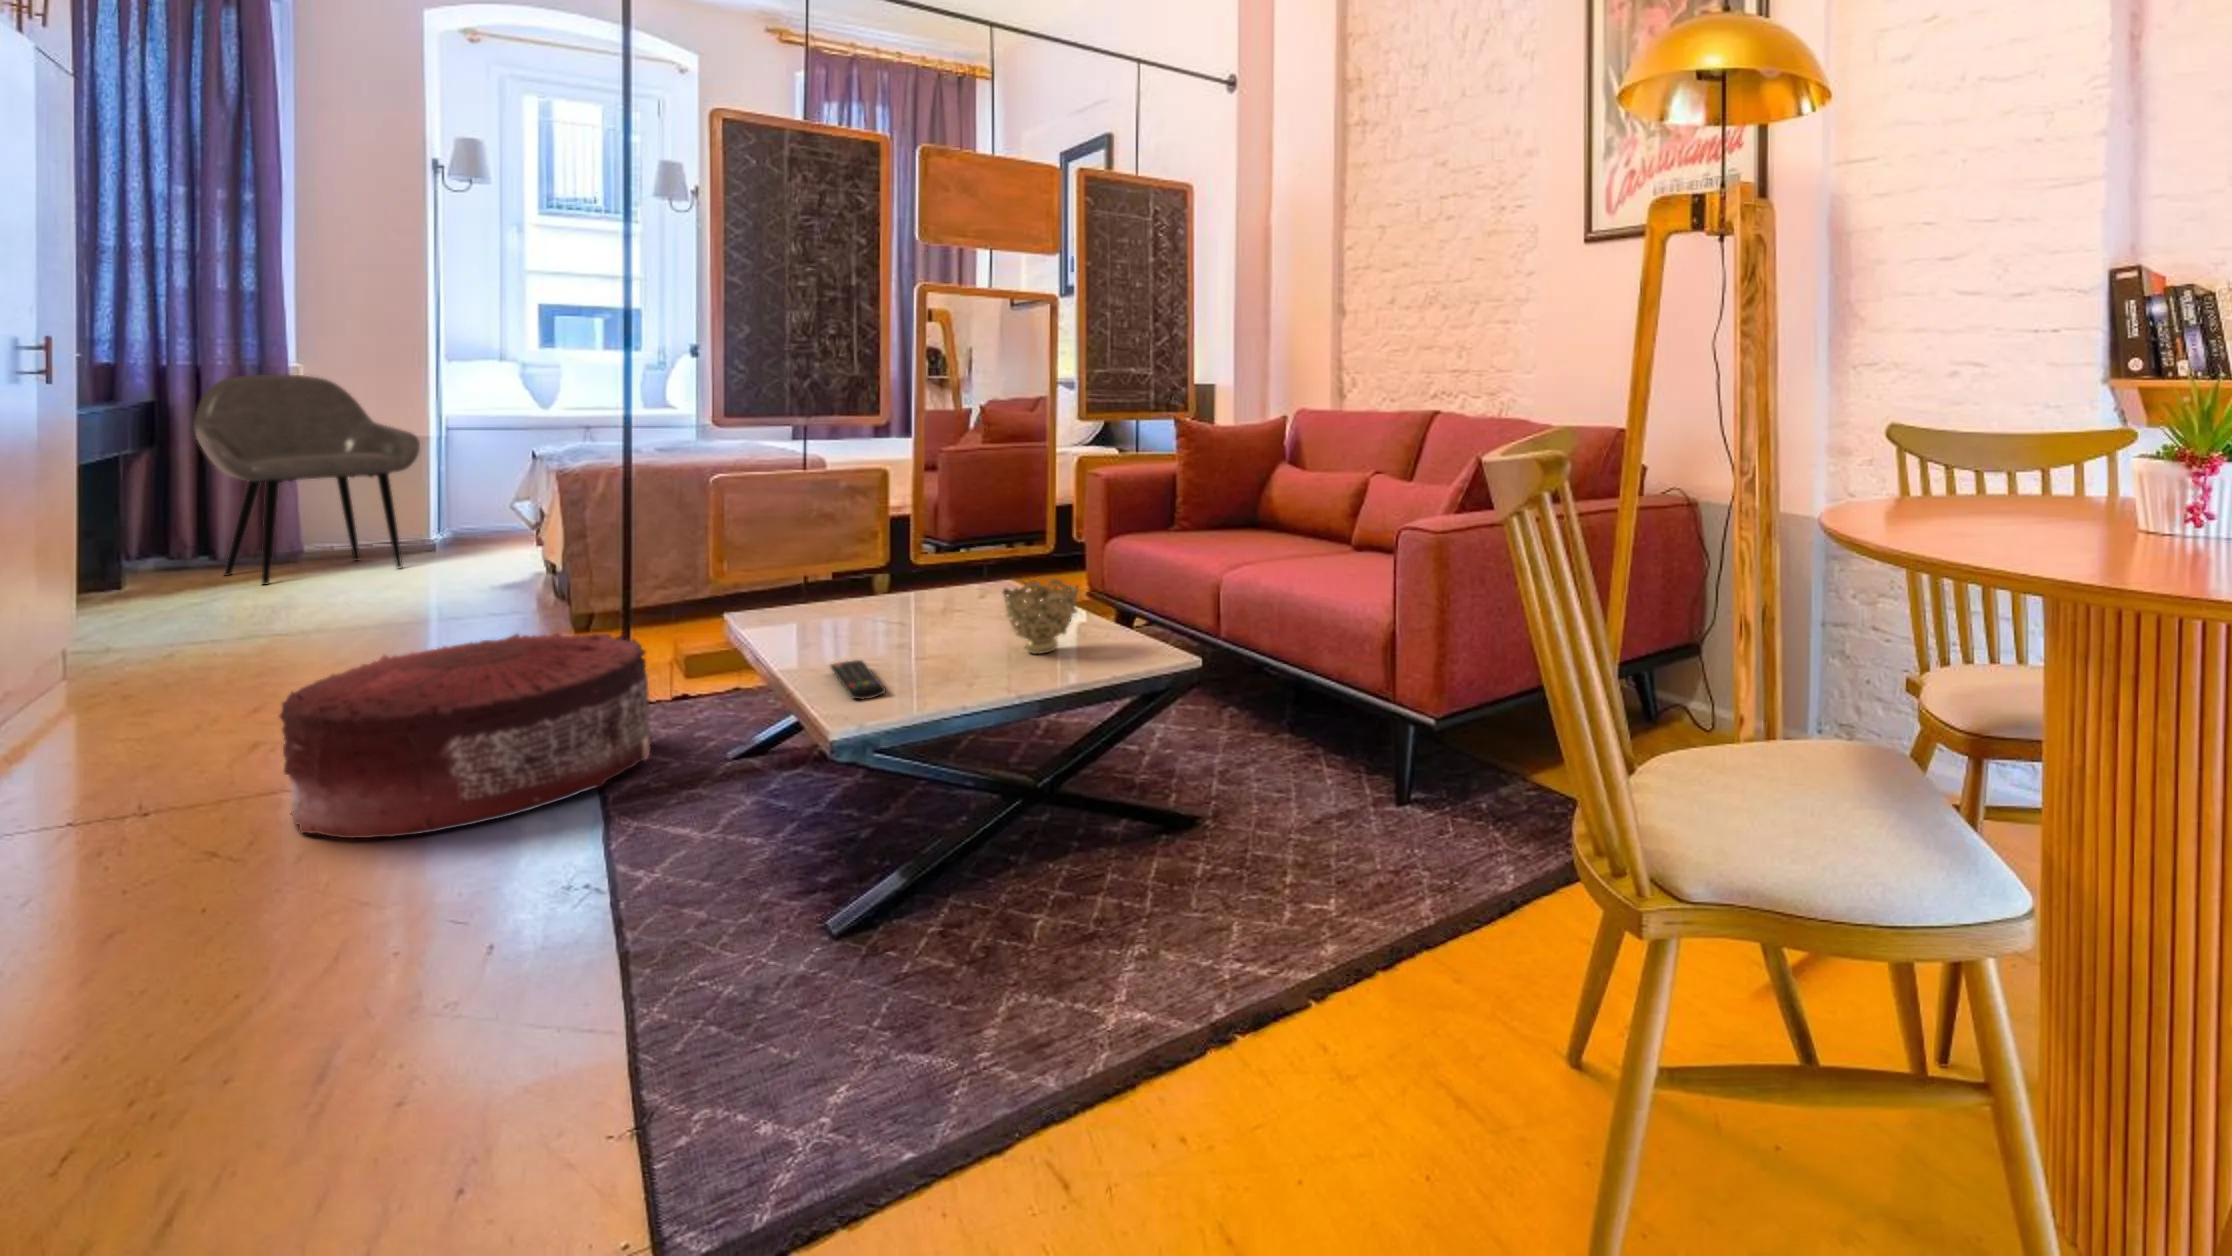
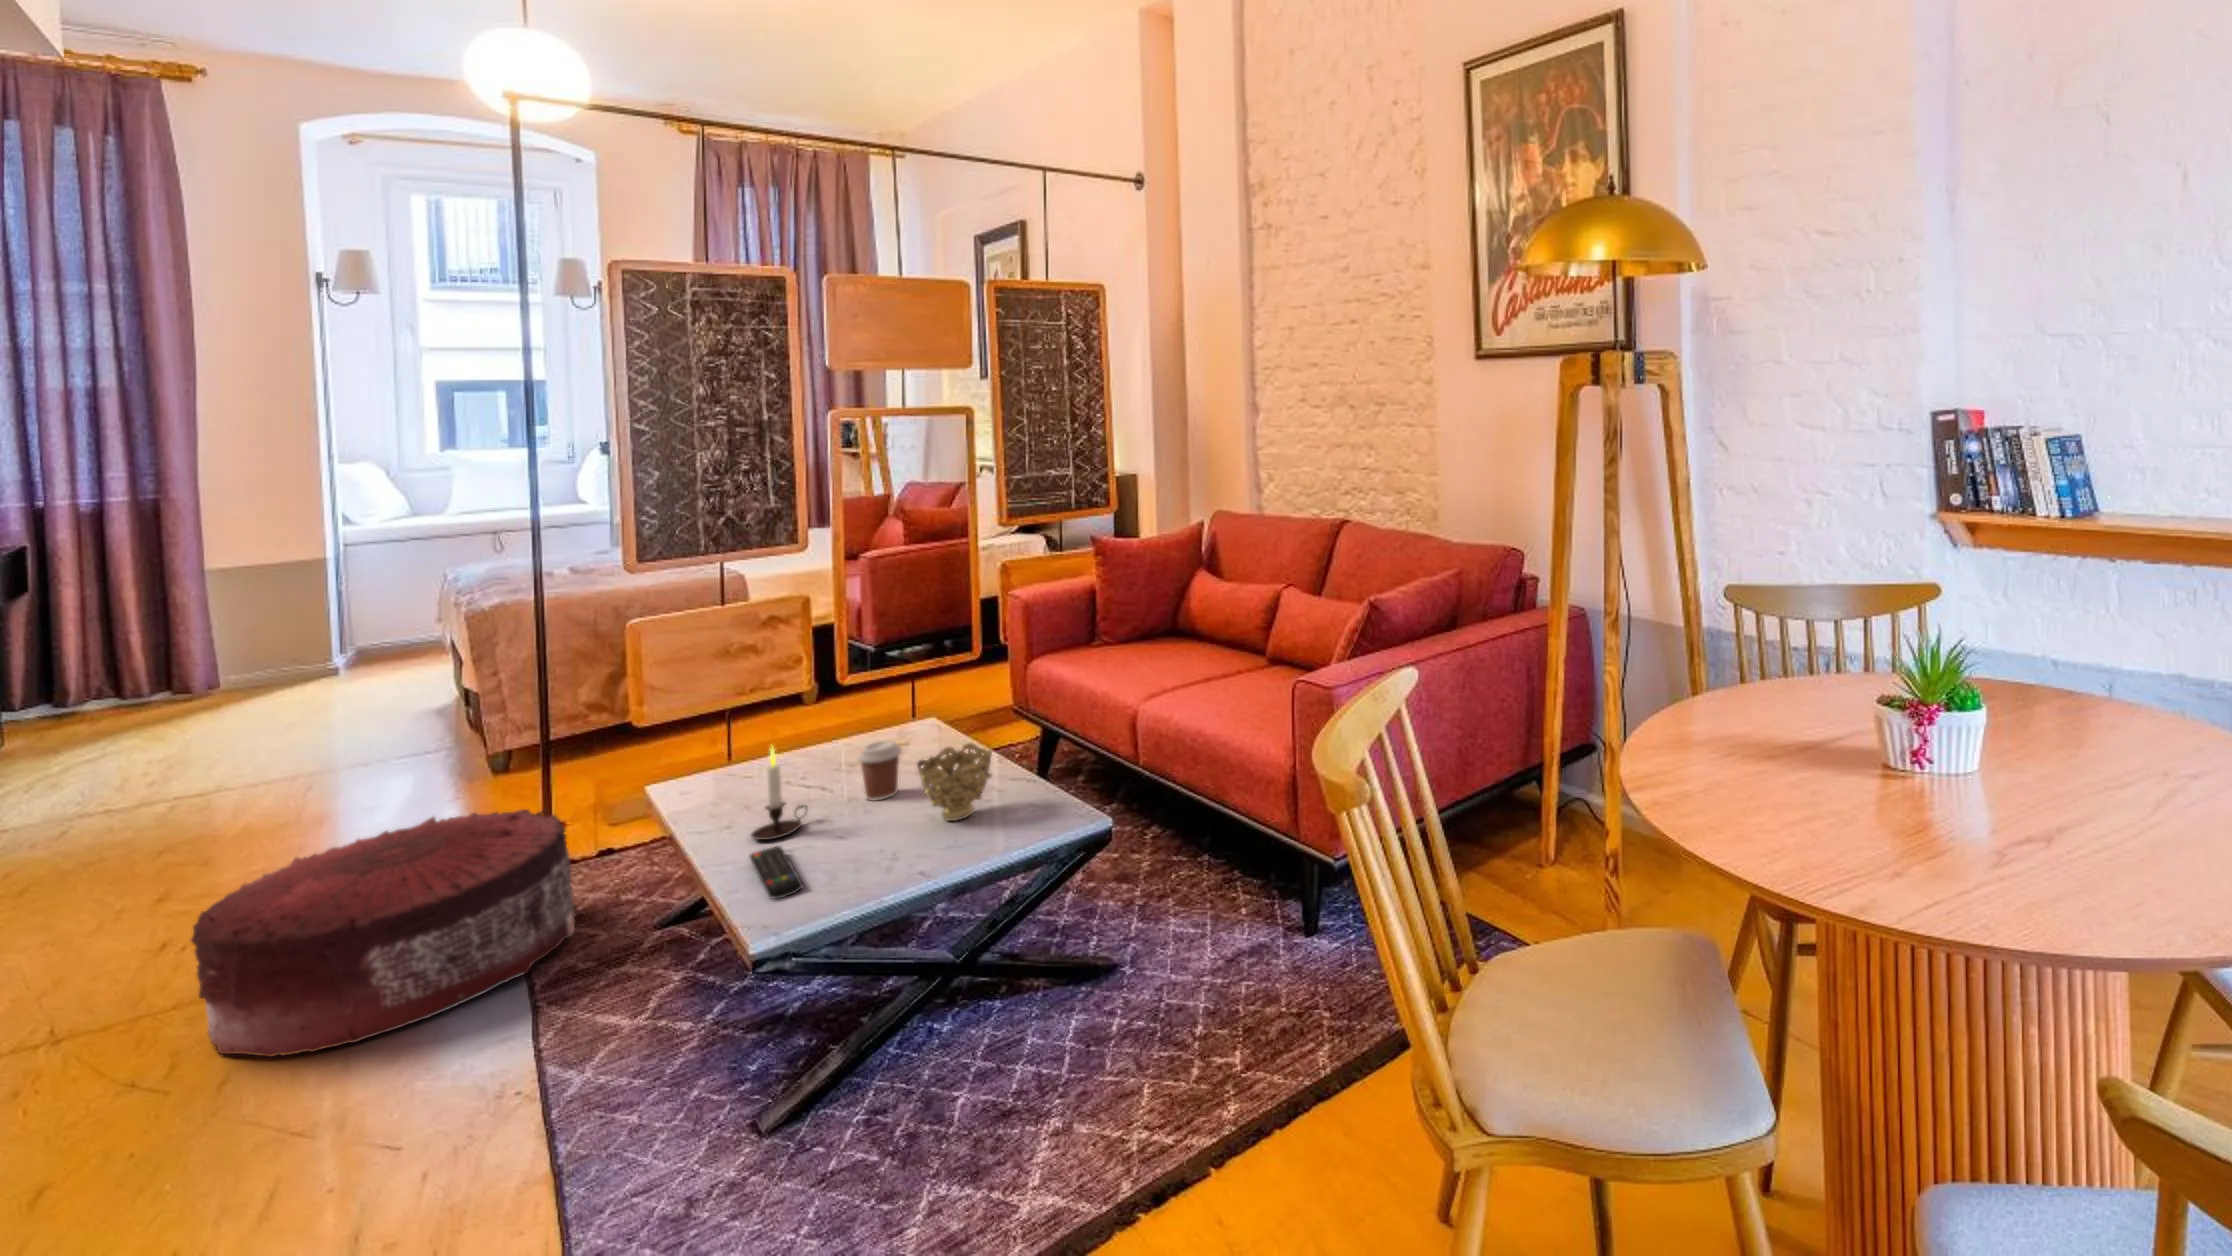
armchair: present [194,374,420,585] -> none [74,511,319,735]
candle: none [831,560,889,658] -> present [751,747,806,840]
coffee cup: none [940,578,985,636] -> present [857,740,902,801]

